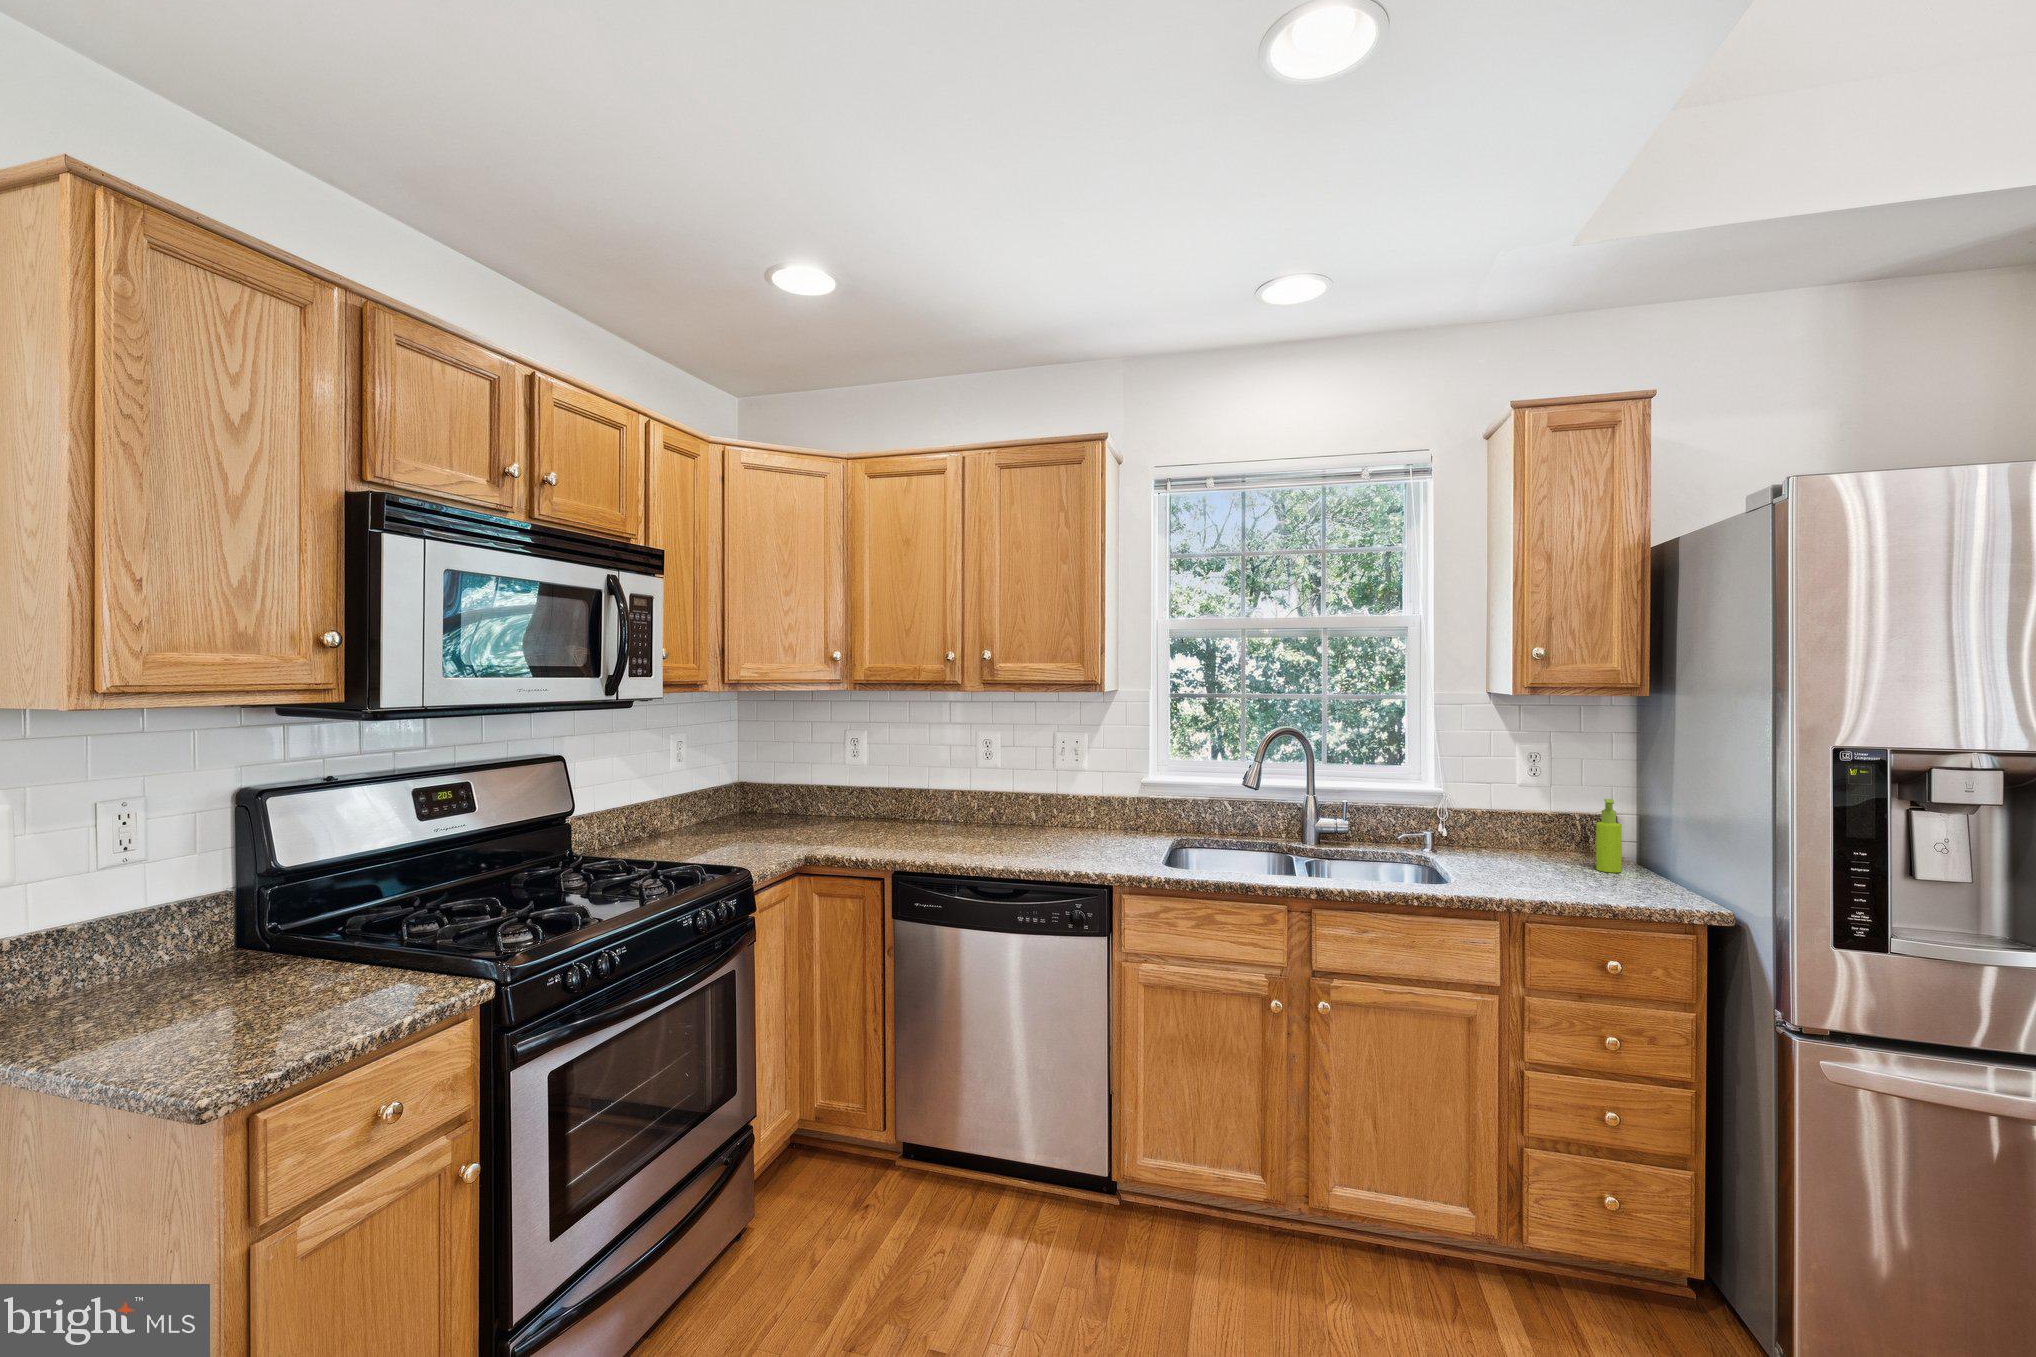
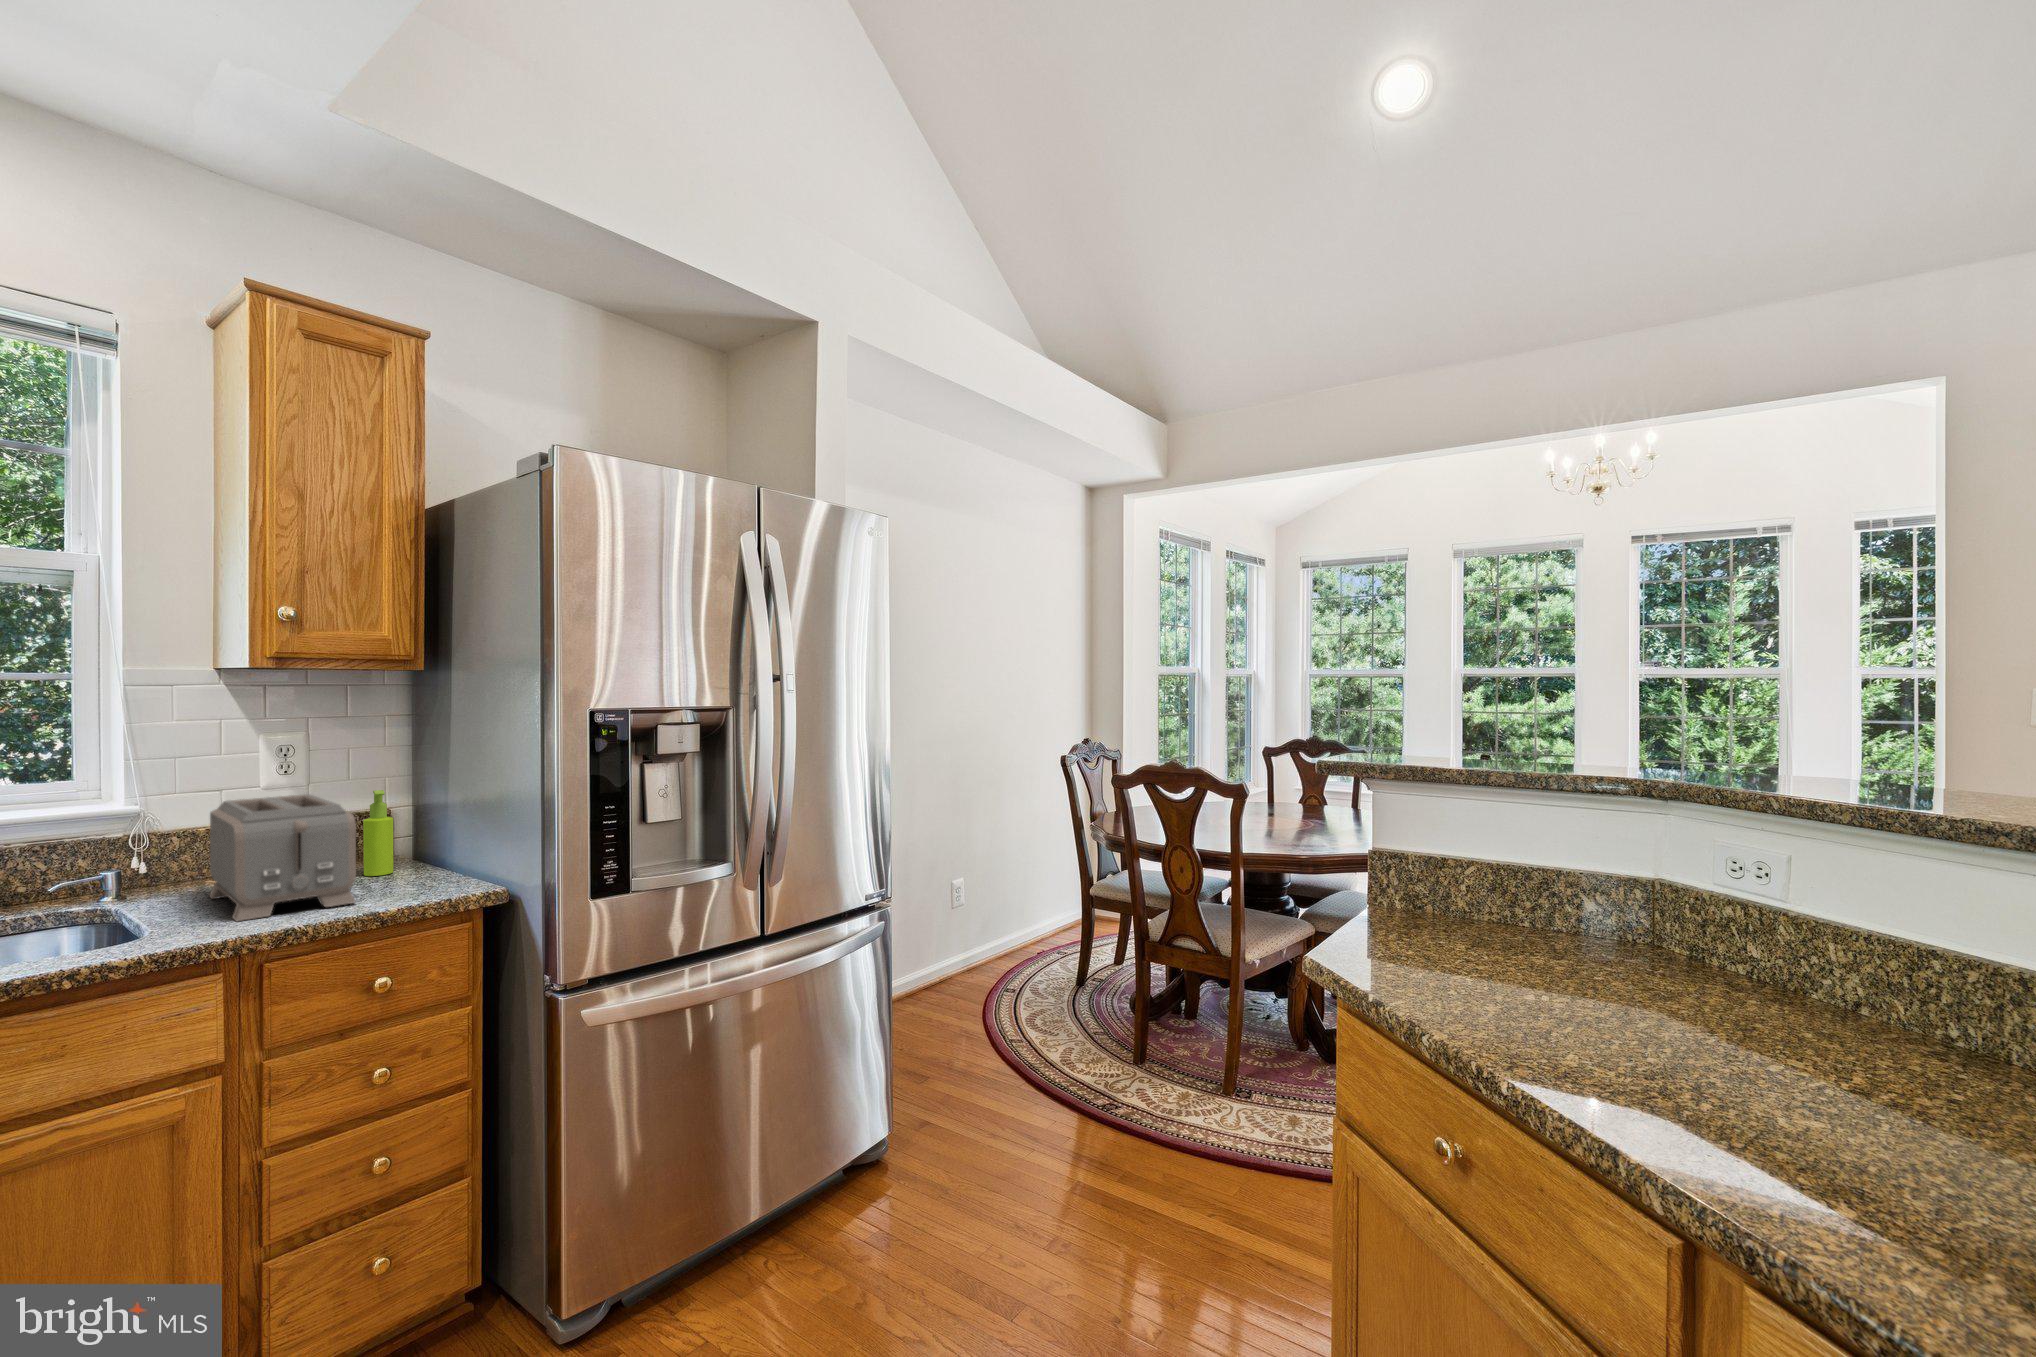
toaster: none [1486,794,1593,892] -> present [209,794,356,921]

